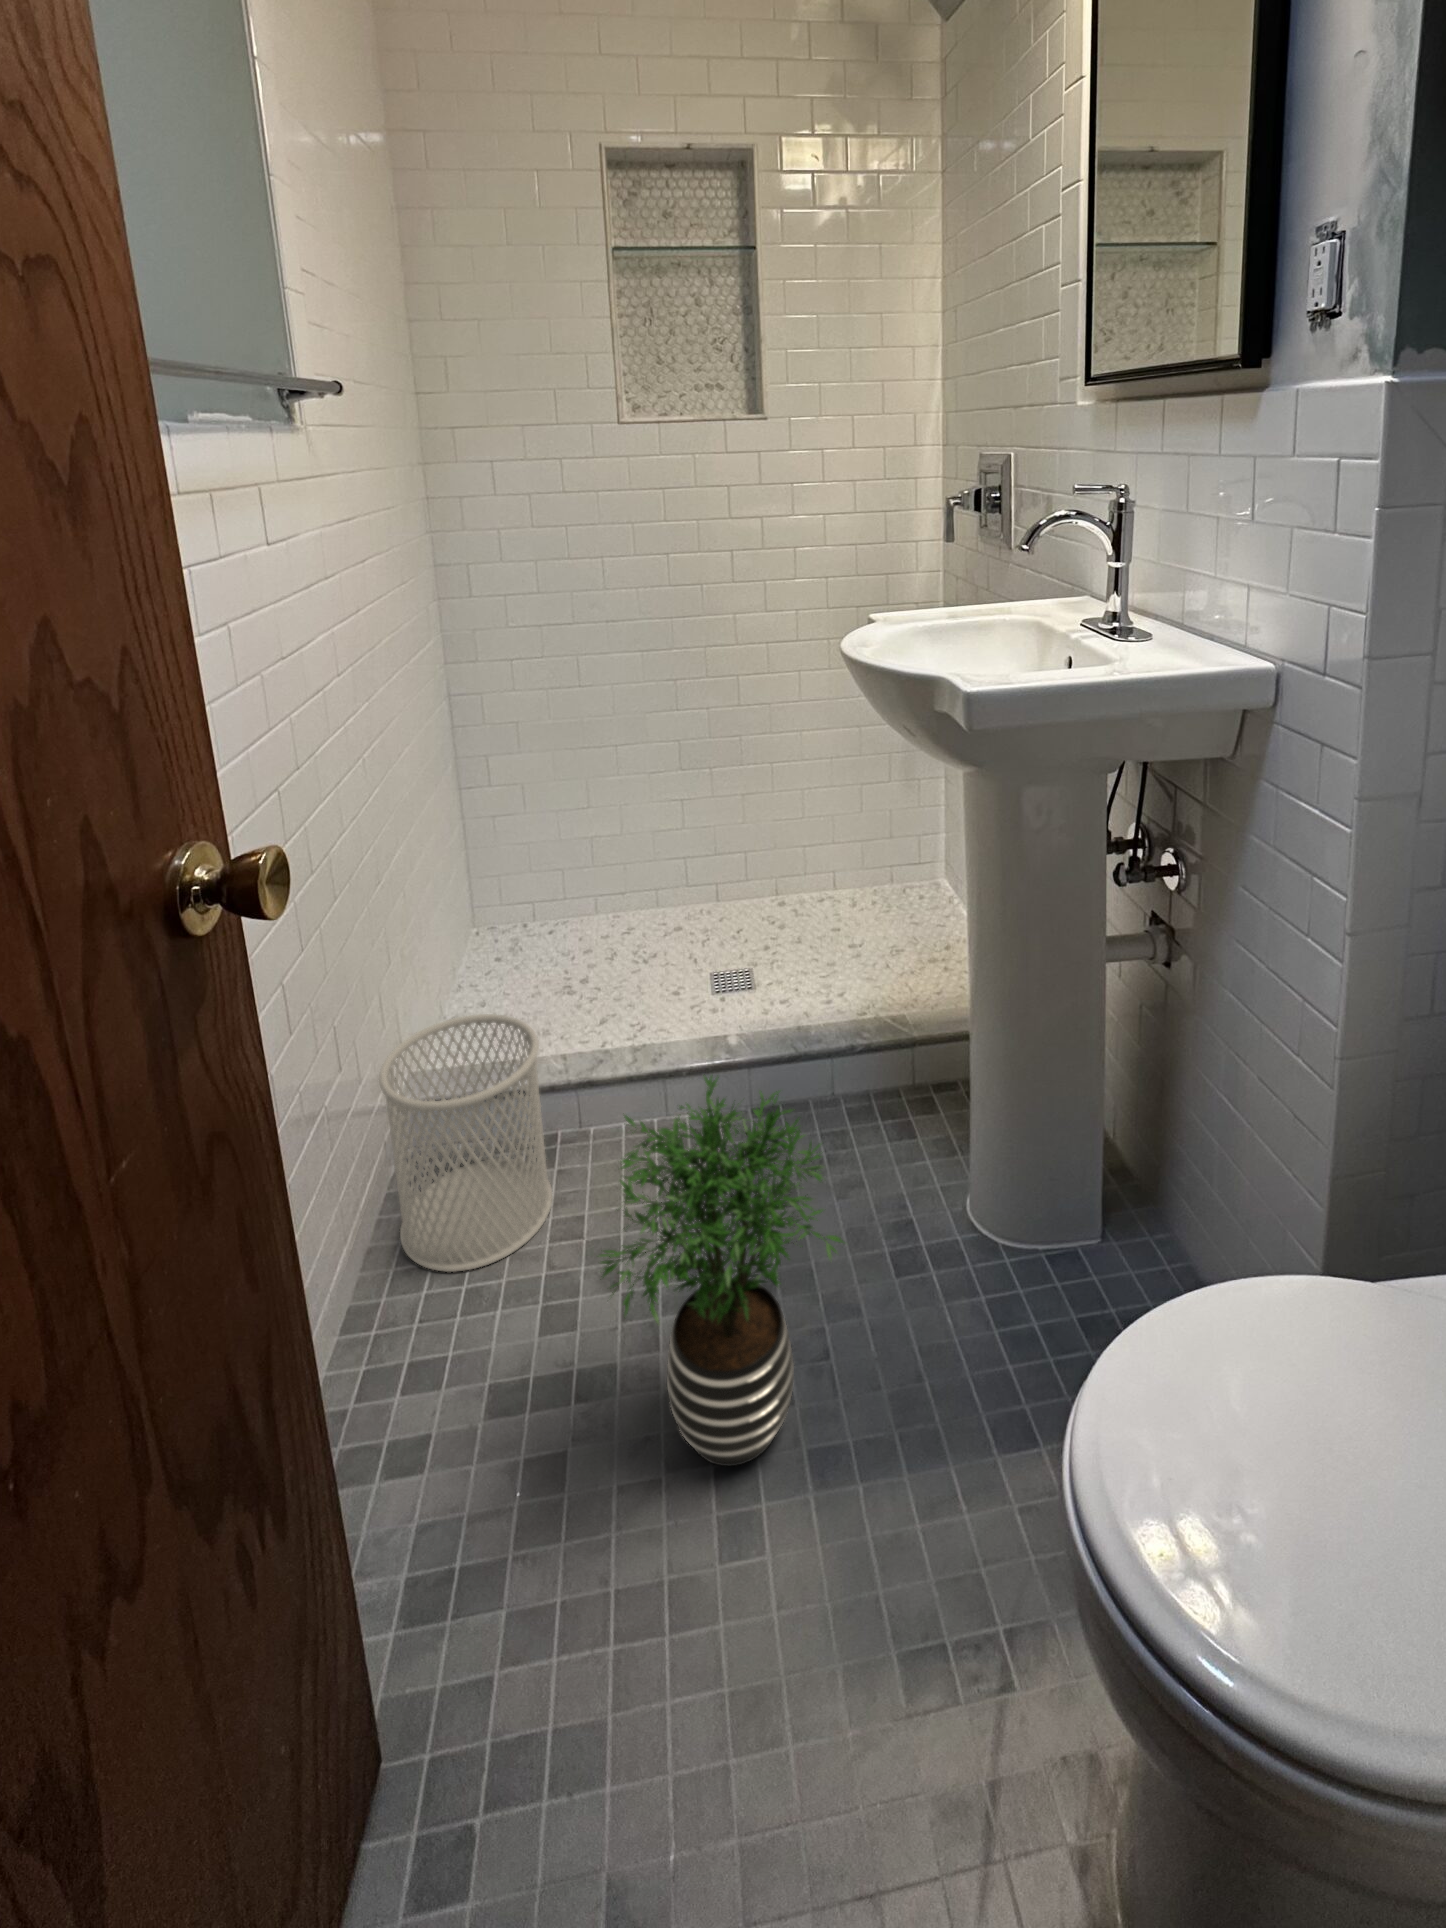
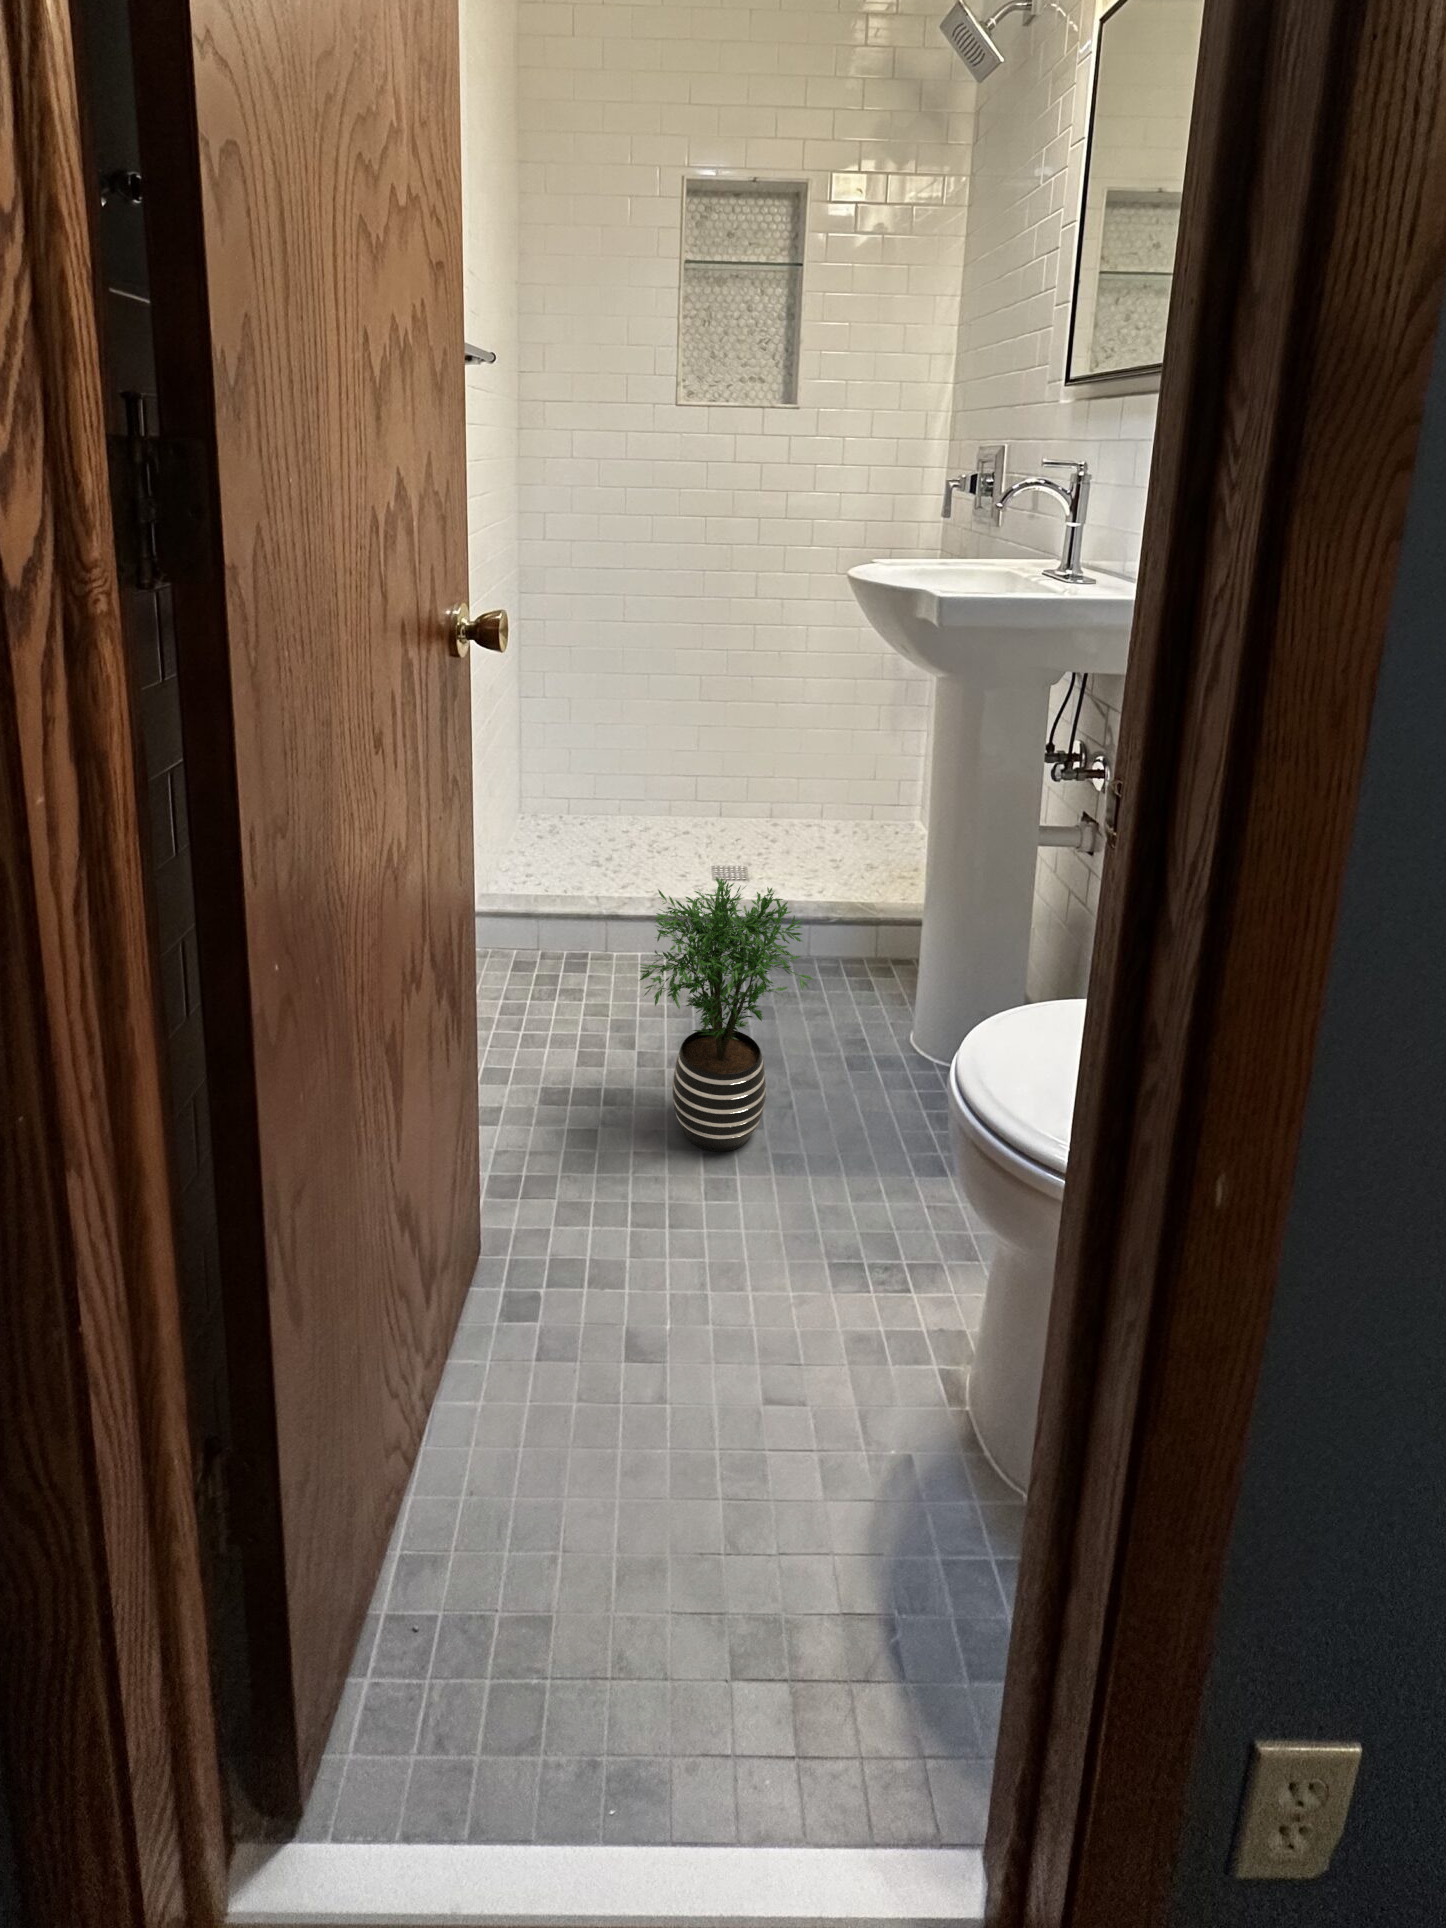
wastebasket: present [379,1014,552,1272] -> none [471,845,586,1023]

